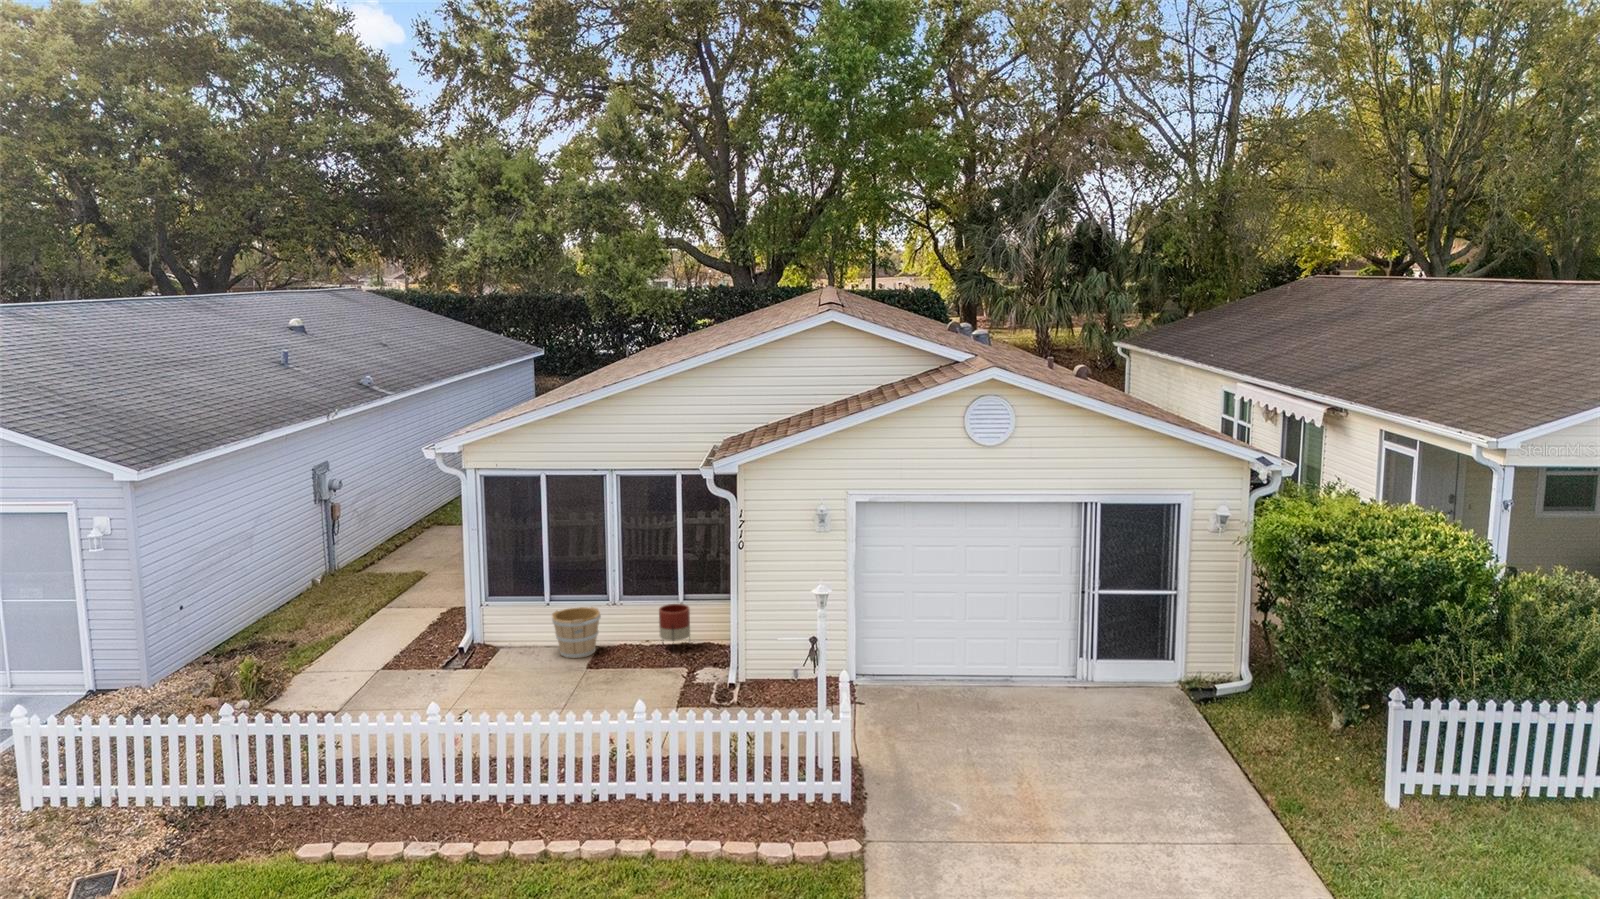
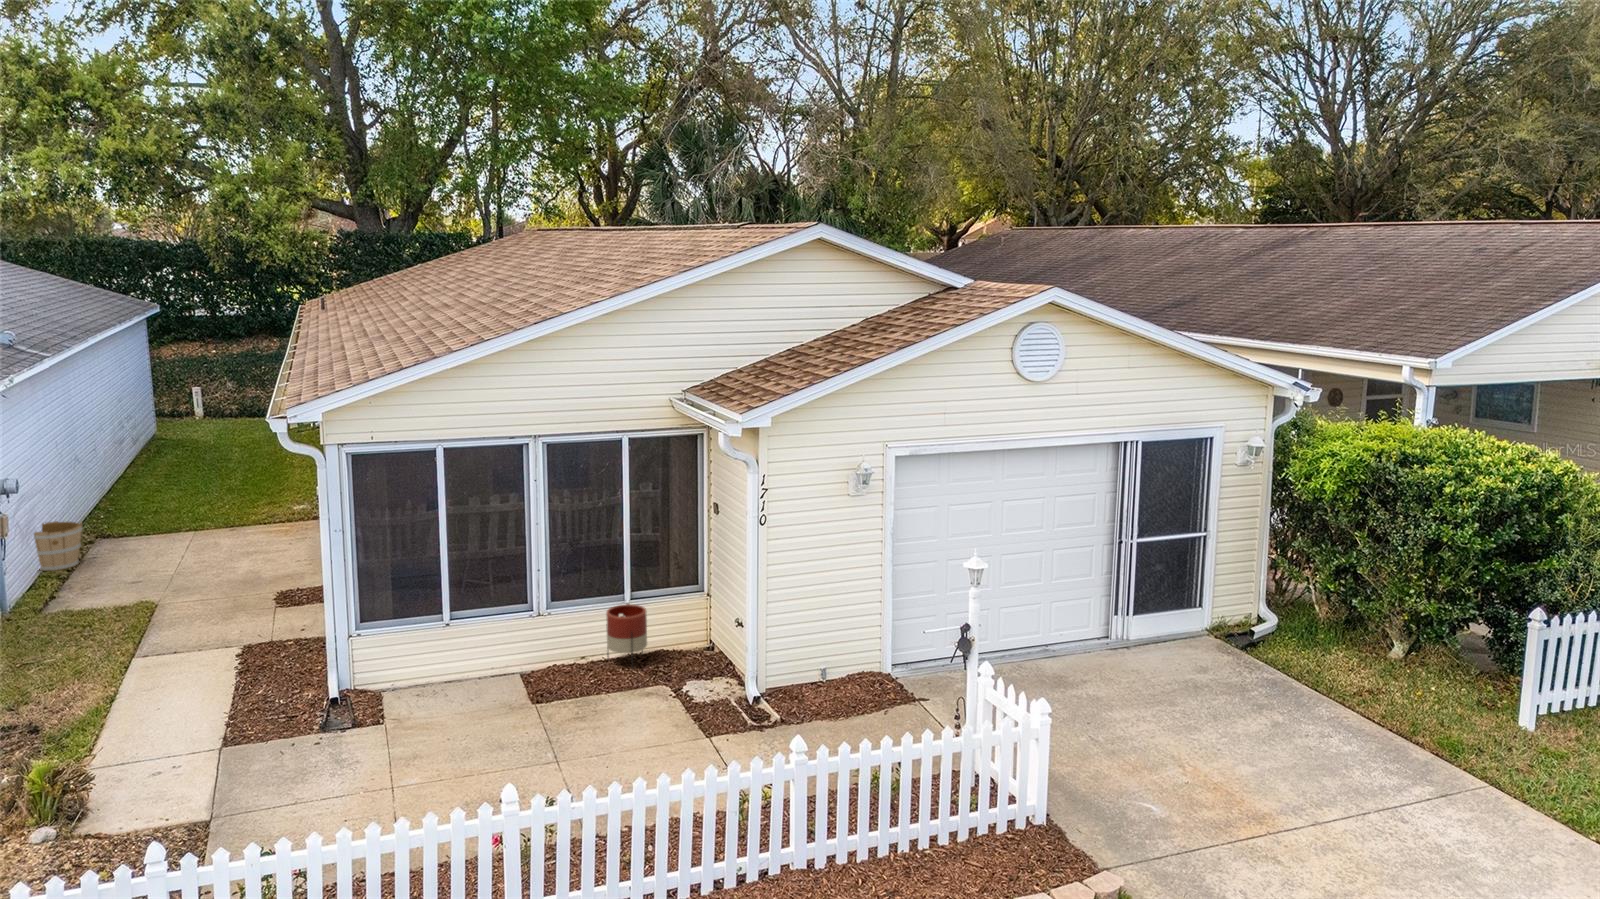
wooden bucket: present [552,607,601,658] -> present [34,521,82,571]

